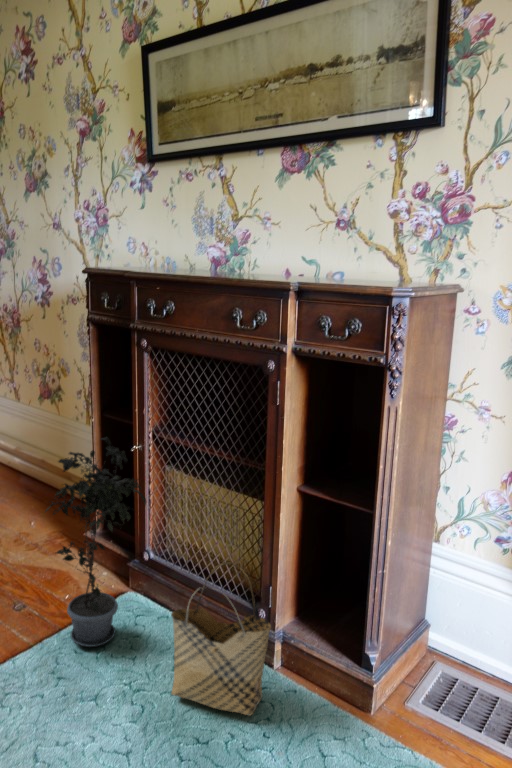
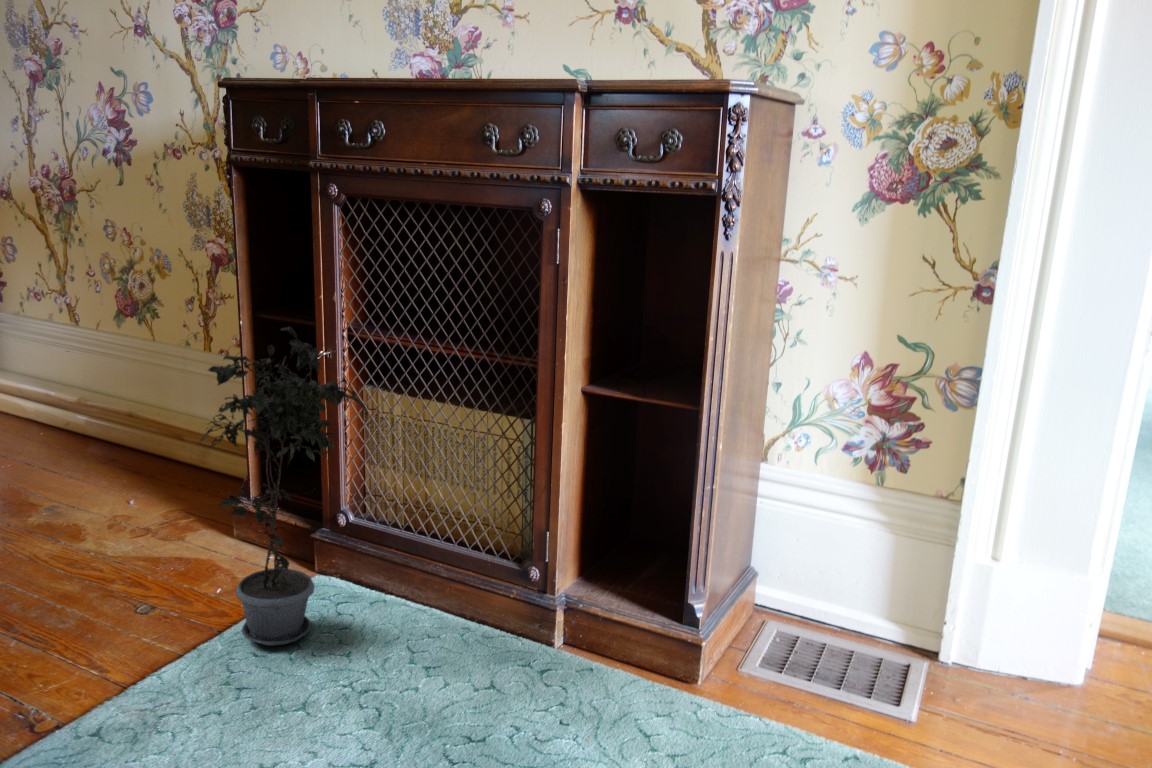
woven basket: present [171,562,271,715] -> none [414,493,562,702]

